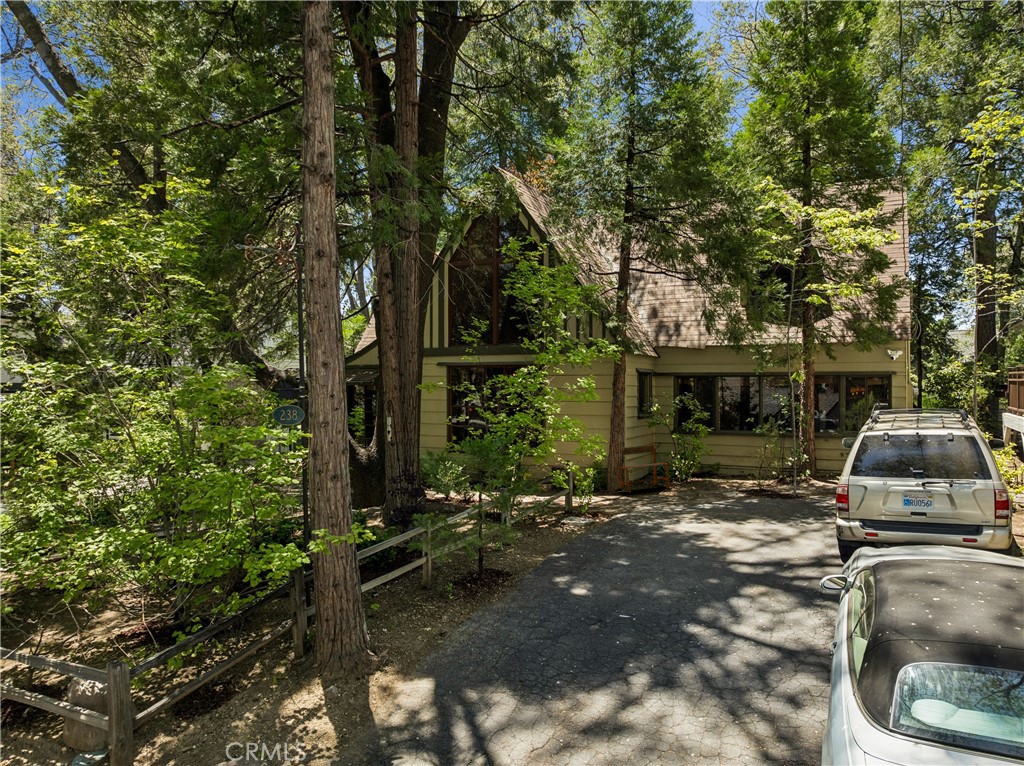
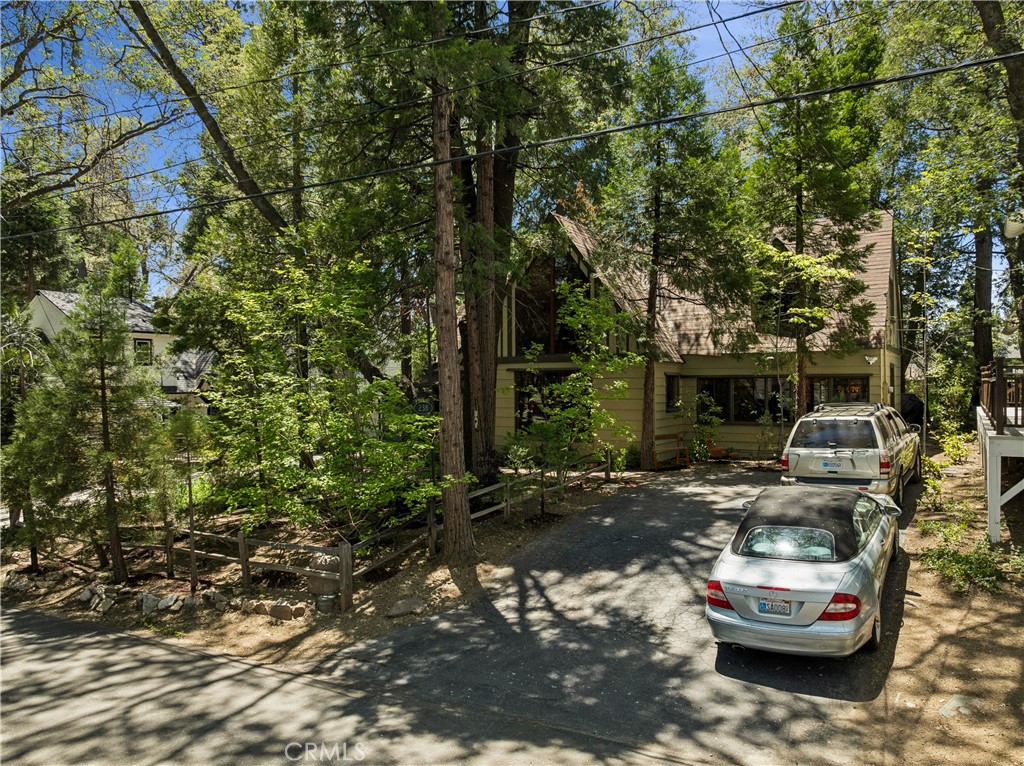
lounge chair: none [688,451,733,482] -> present [706,439,739,461]

